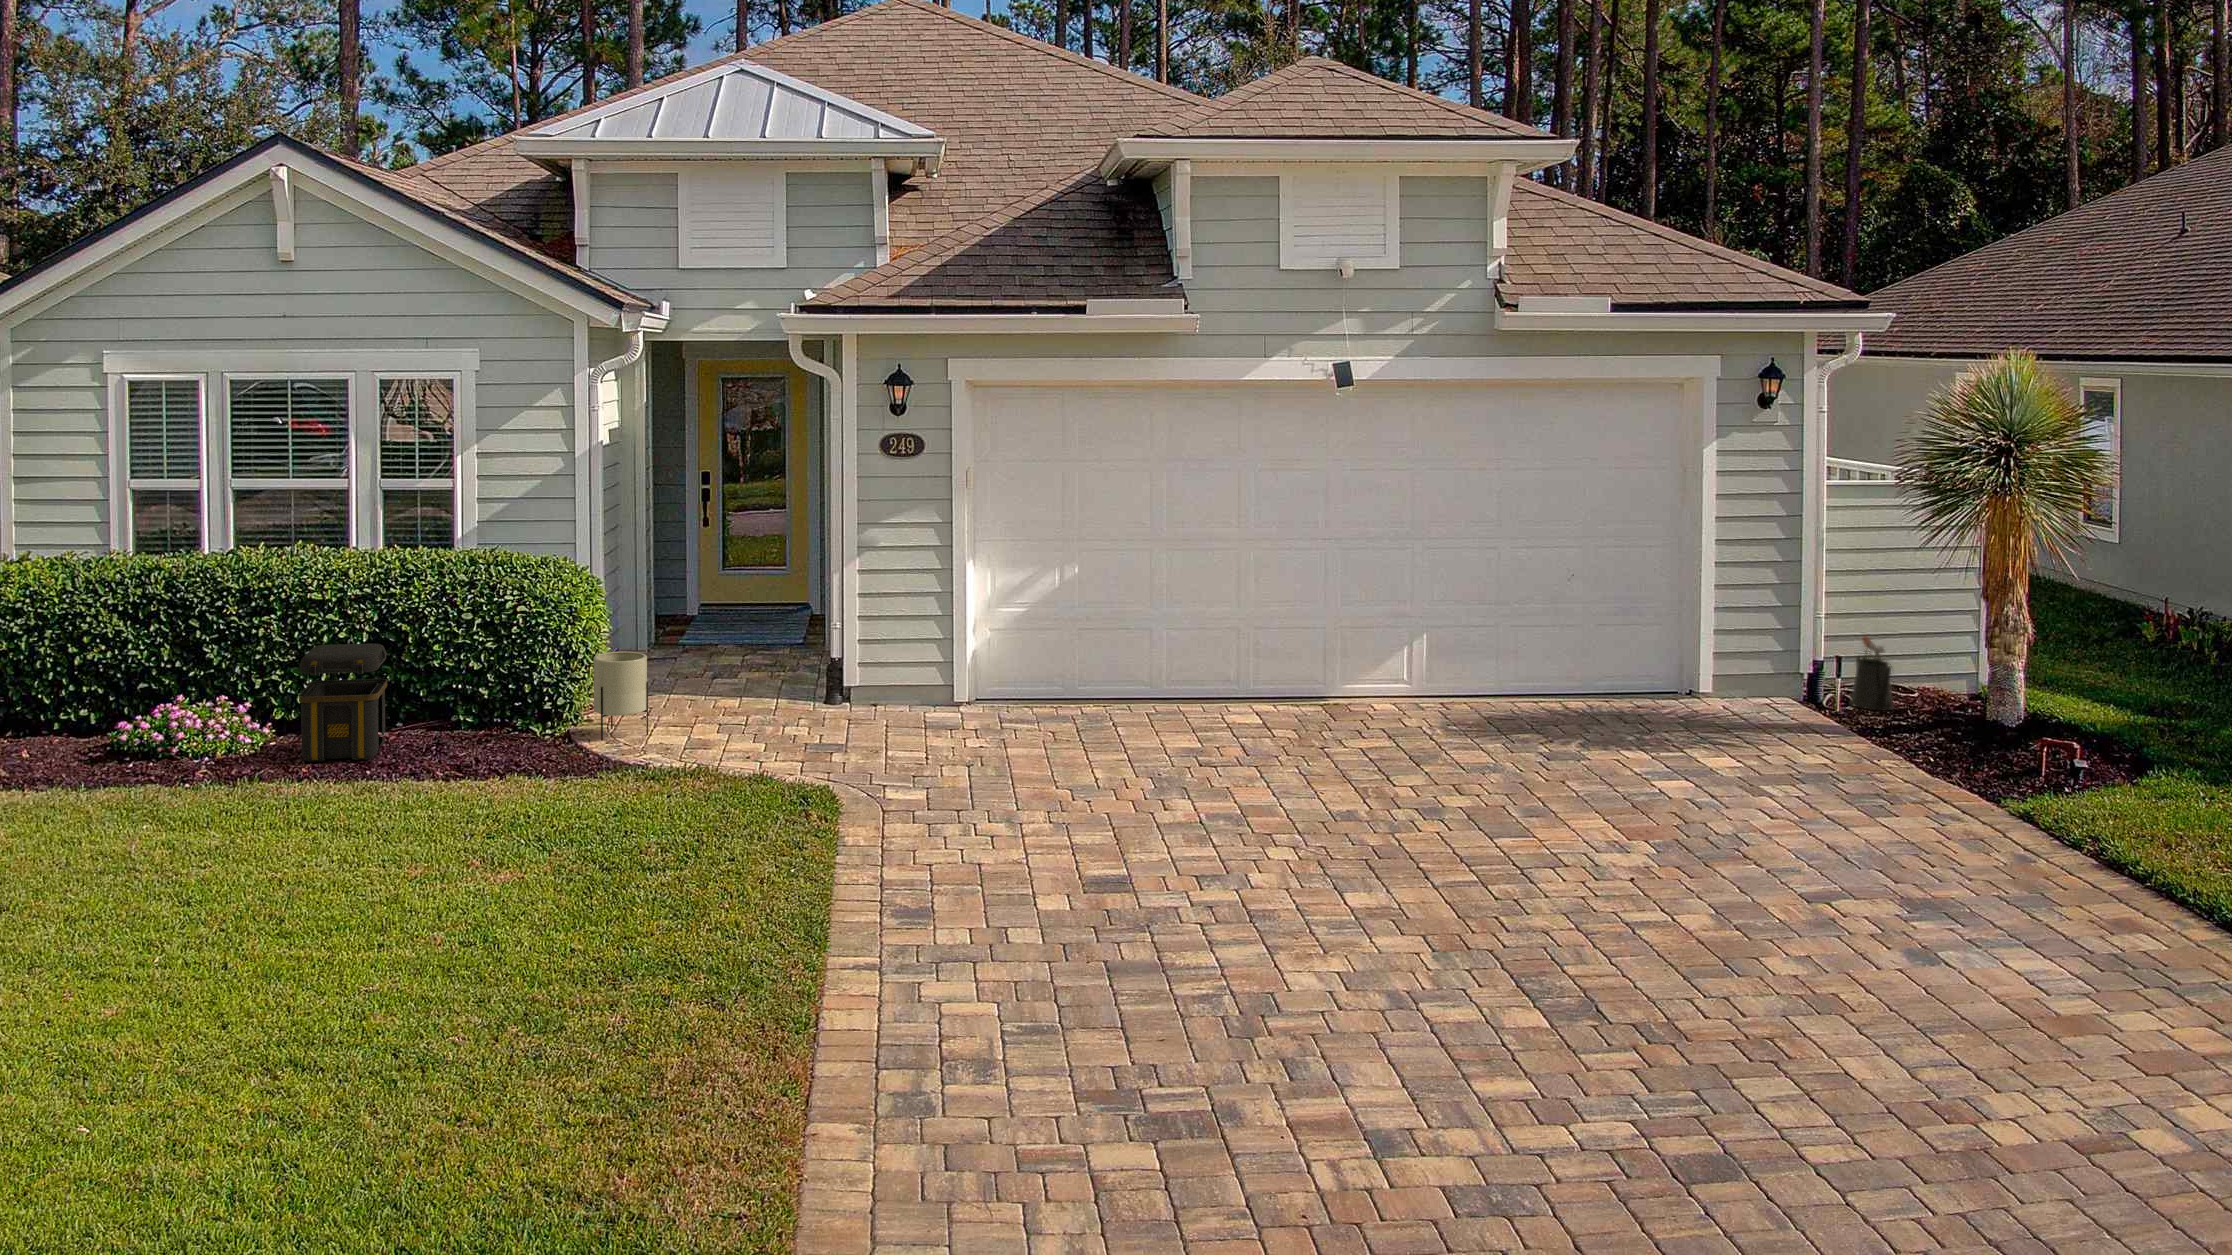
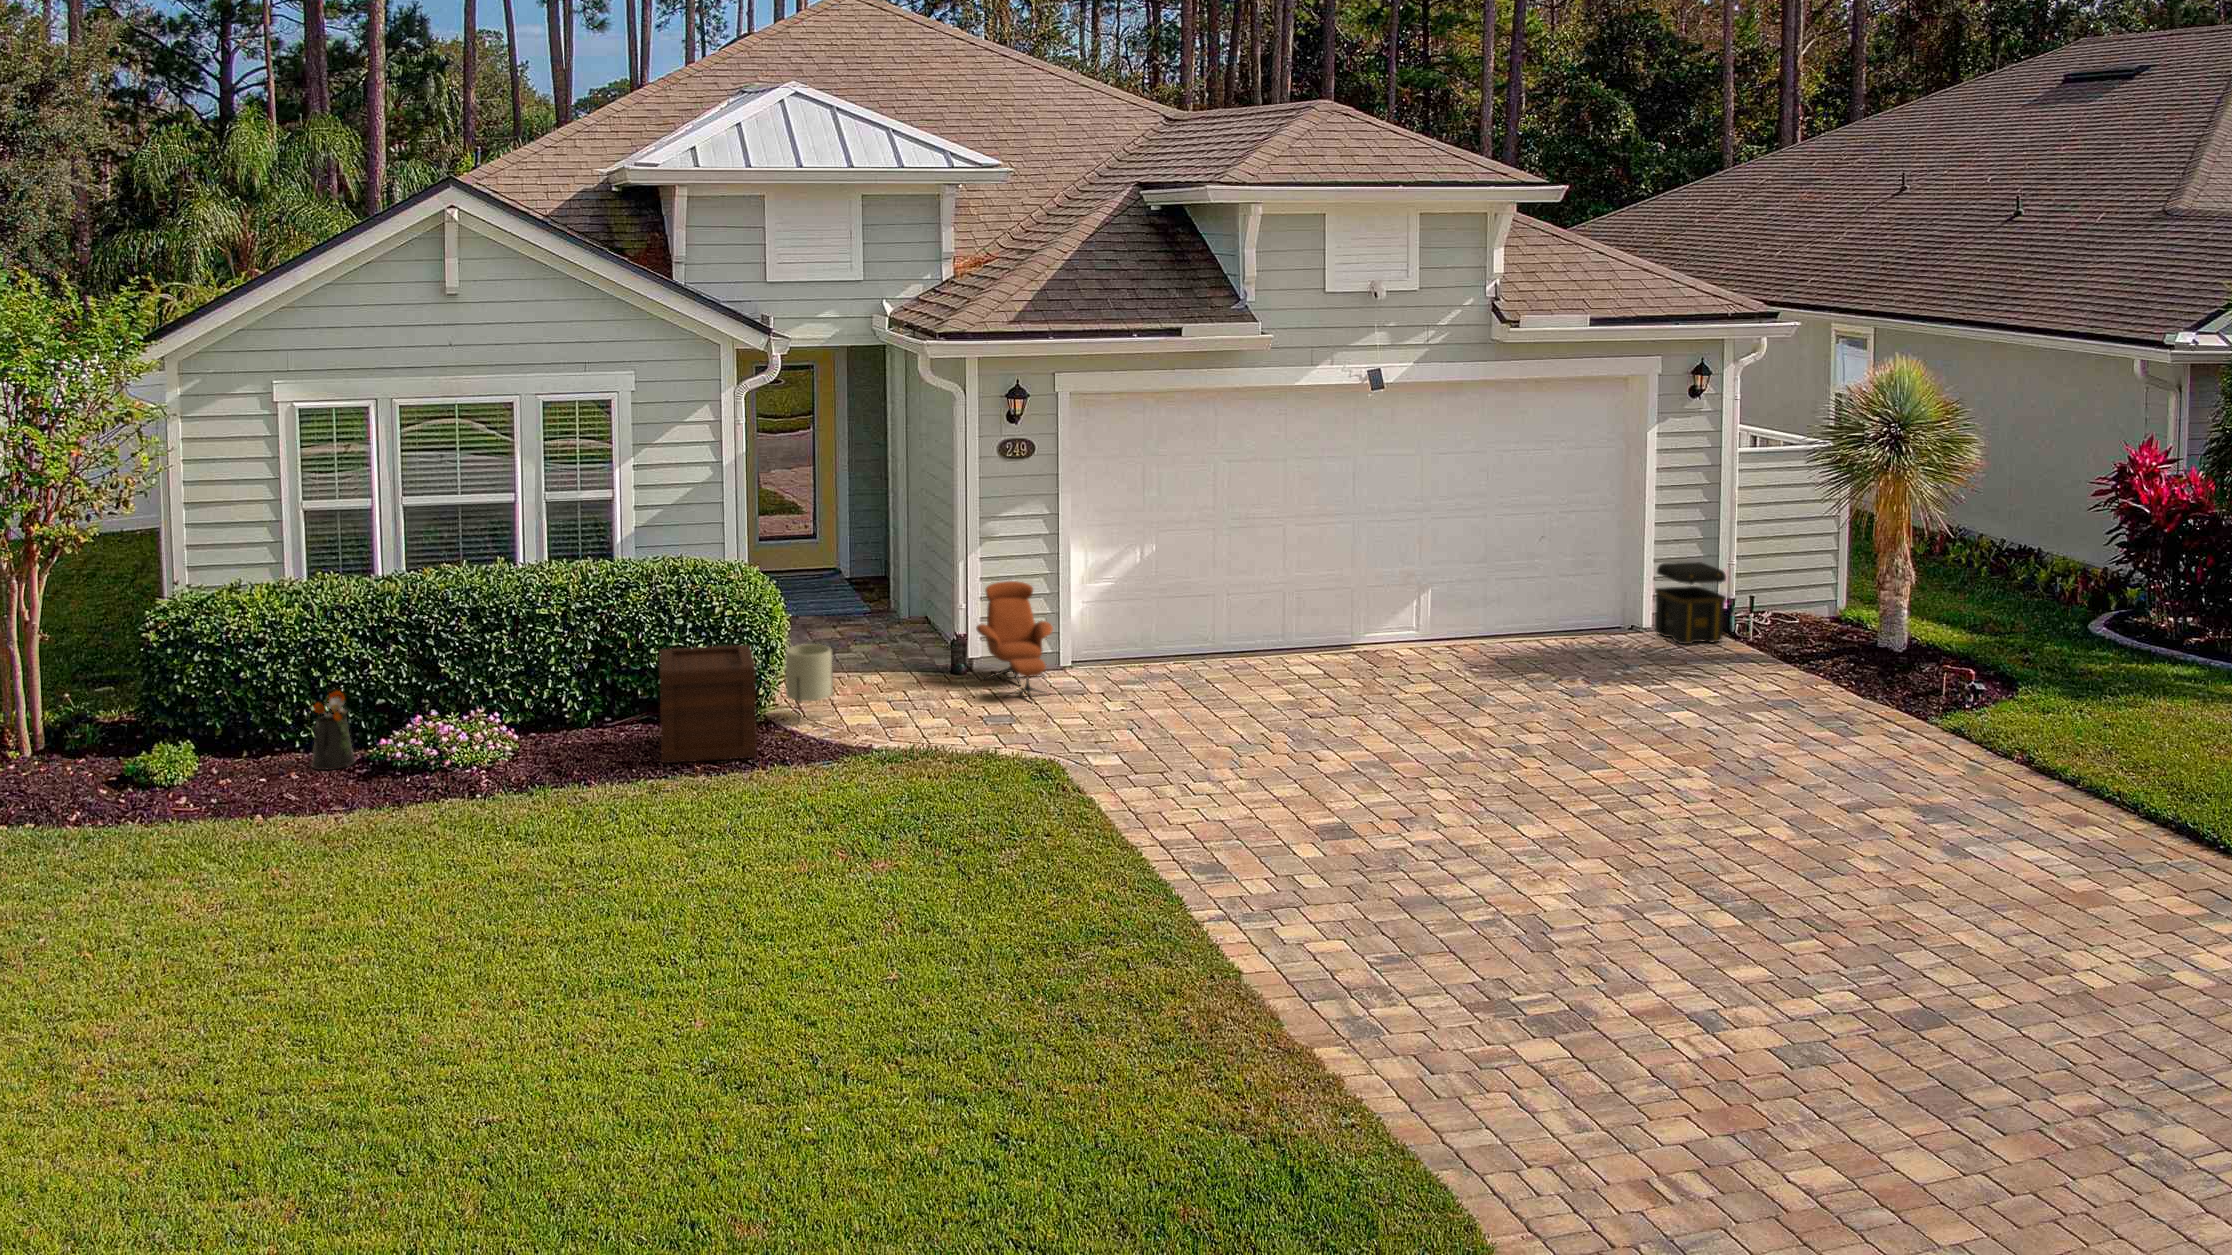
lounge chair: none [843,598,932,735] -> present [976,581,1053,699]
watering can: present [1850,636,1894,710] -> present [311,691,355,770]
toolbox: present [299,644,387,762] -> present [1655,562,1726,644]
wooden crate: none [407,644,543,772] -> present [659,645,757,763]

